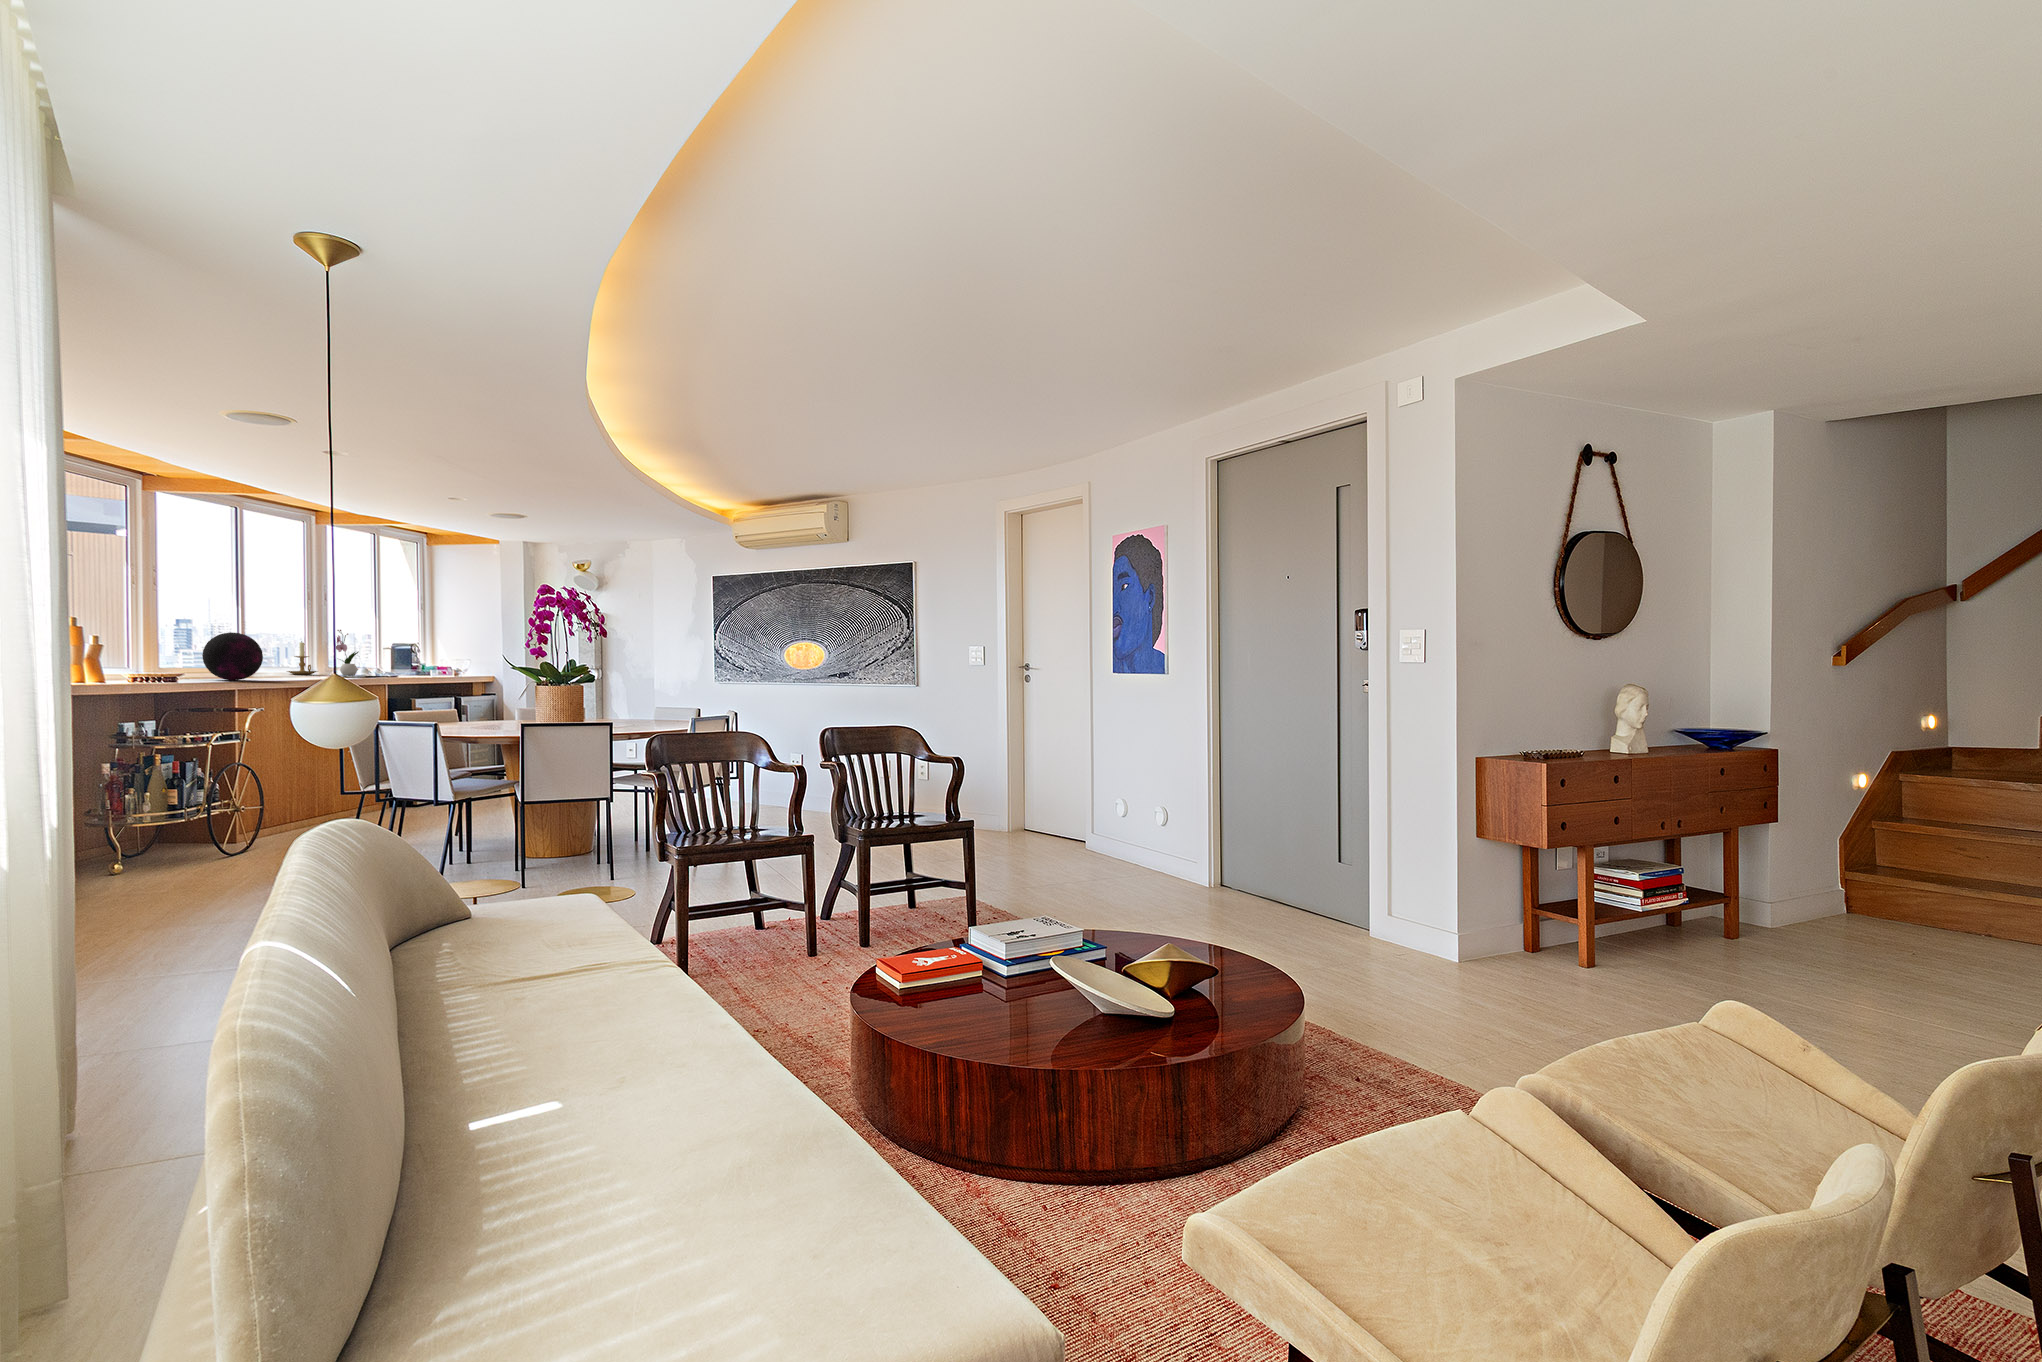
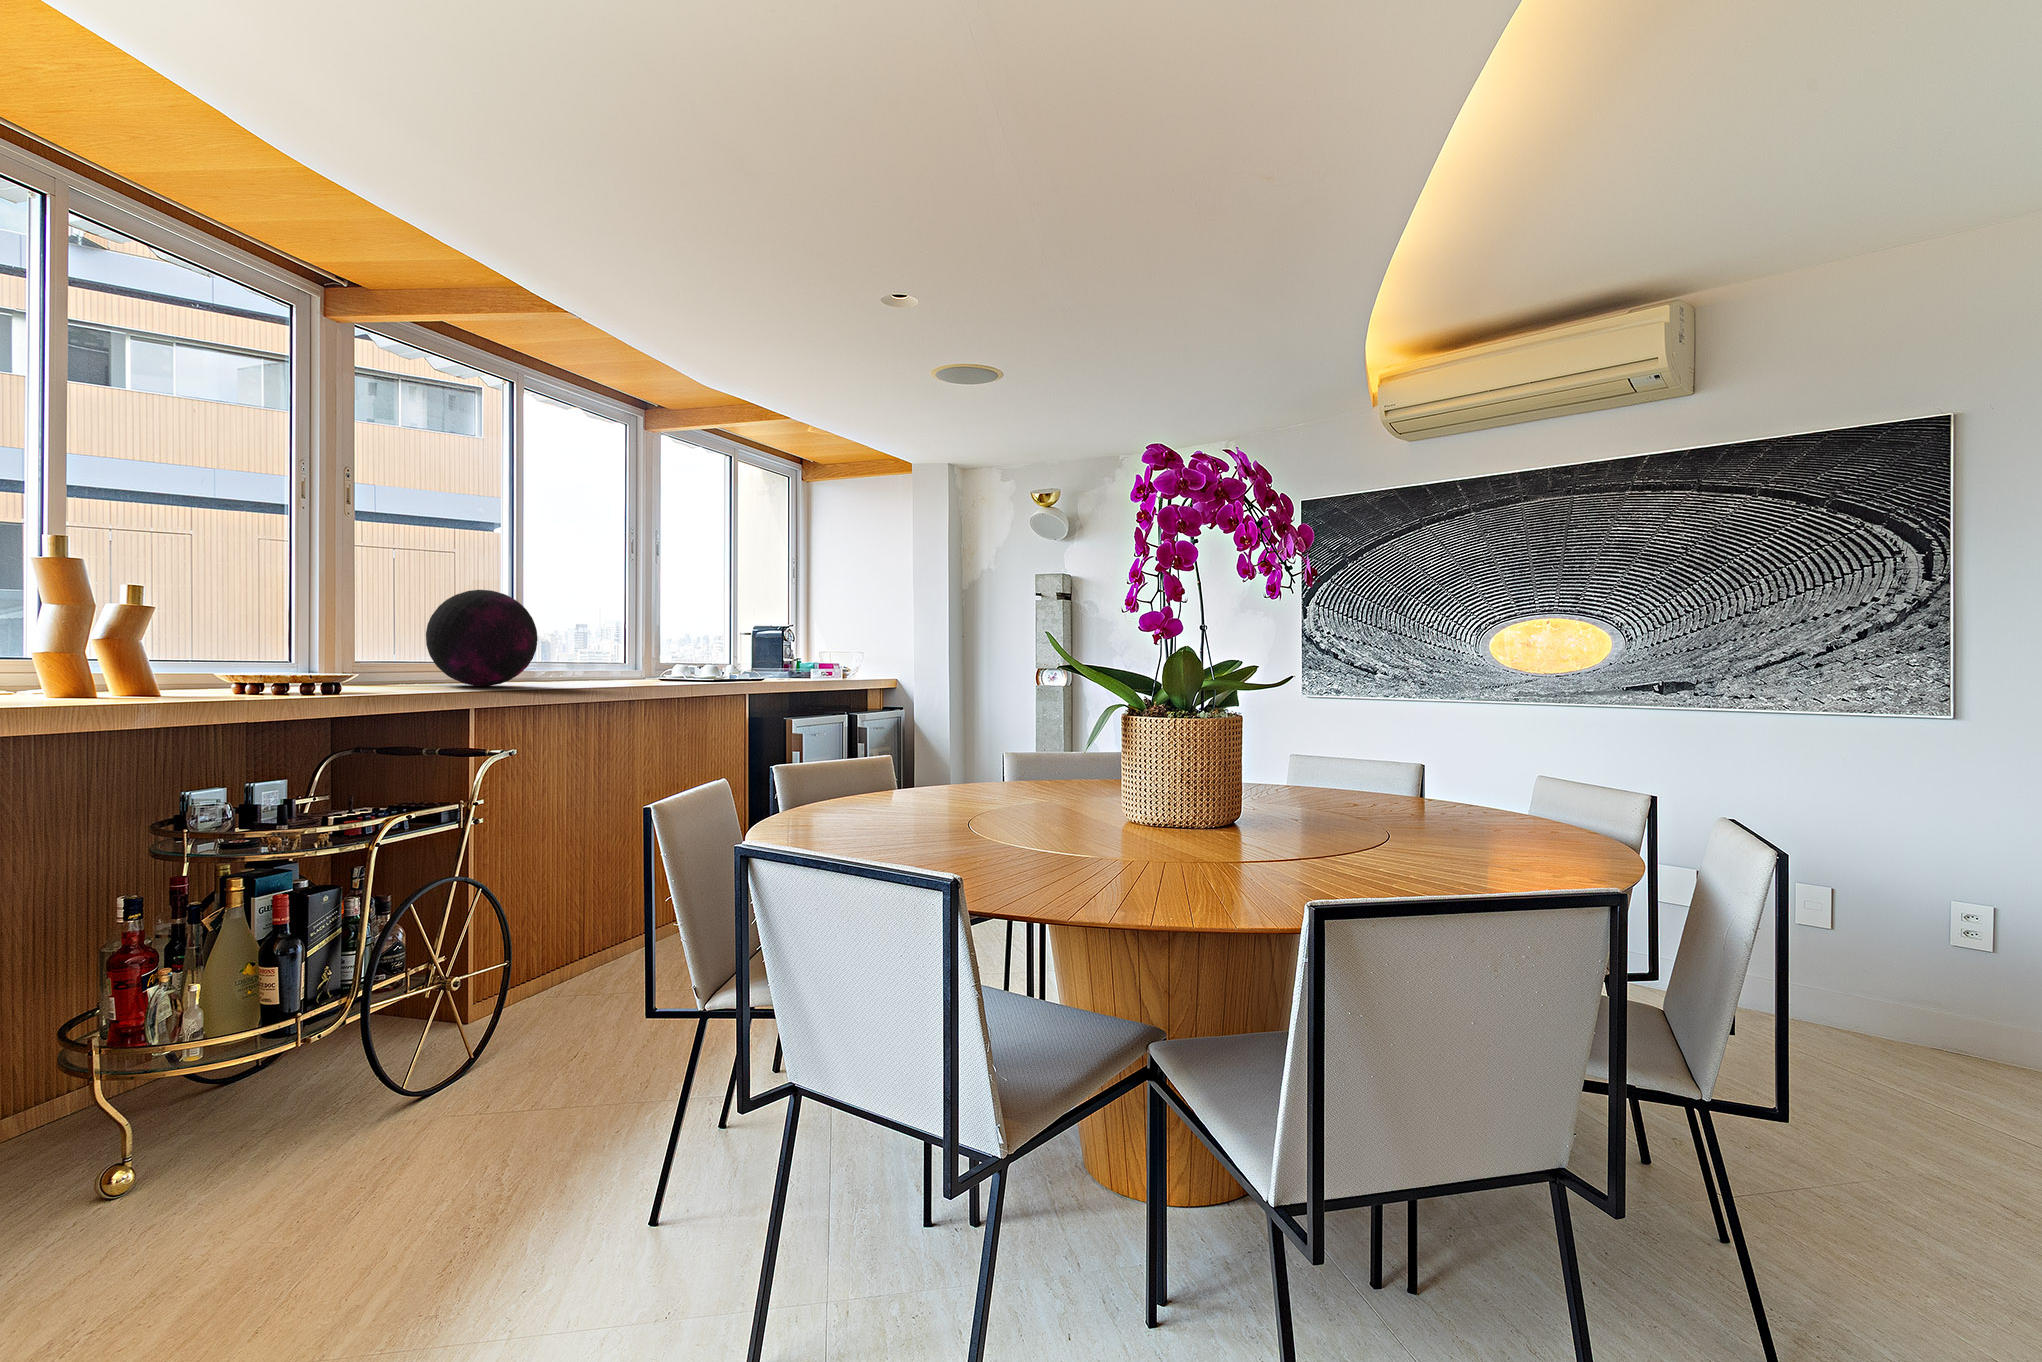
flower arrangement: present [336,630,358,675] -> none [674,601,710,676]
candle holder: present [287,641,317,675] -> none [599,618,648,675]

